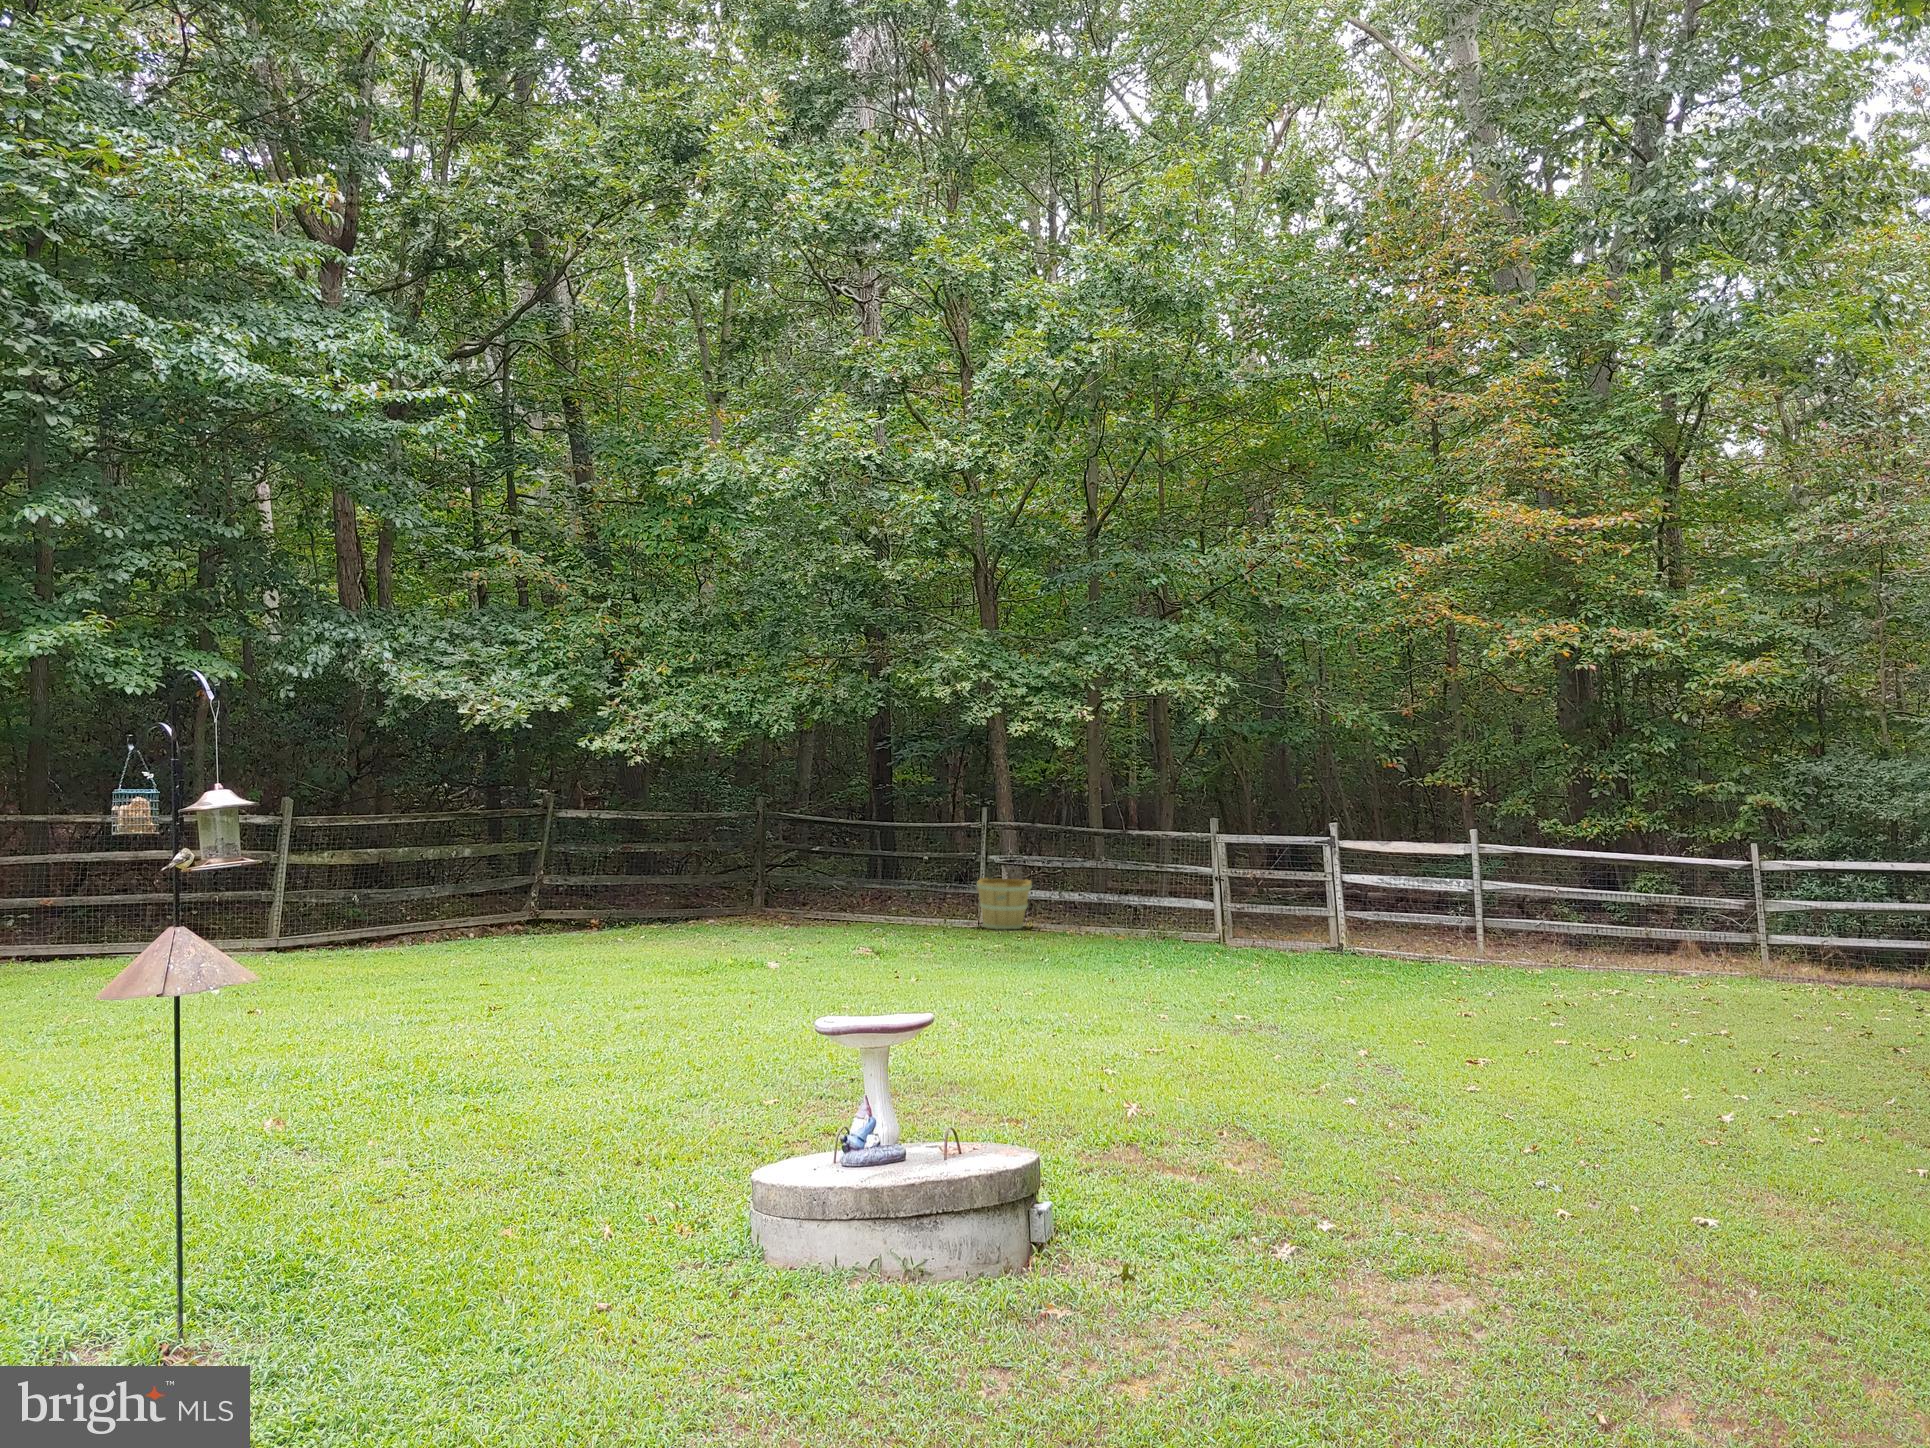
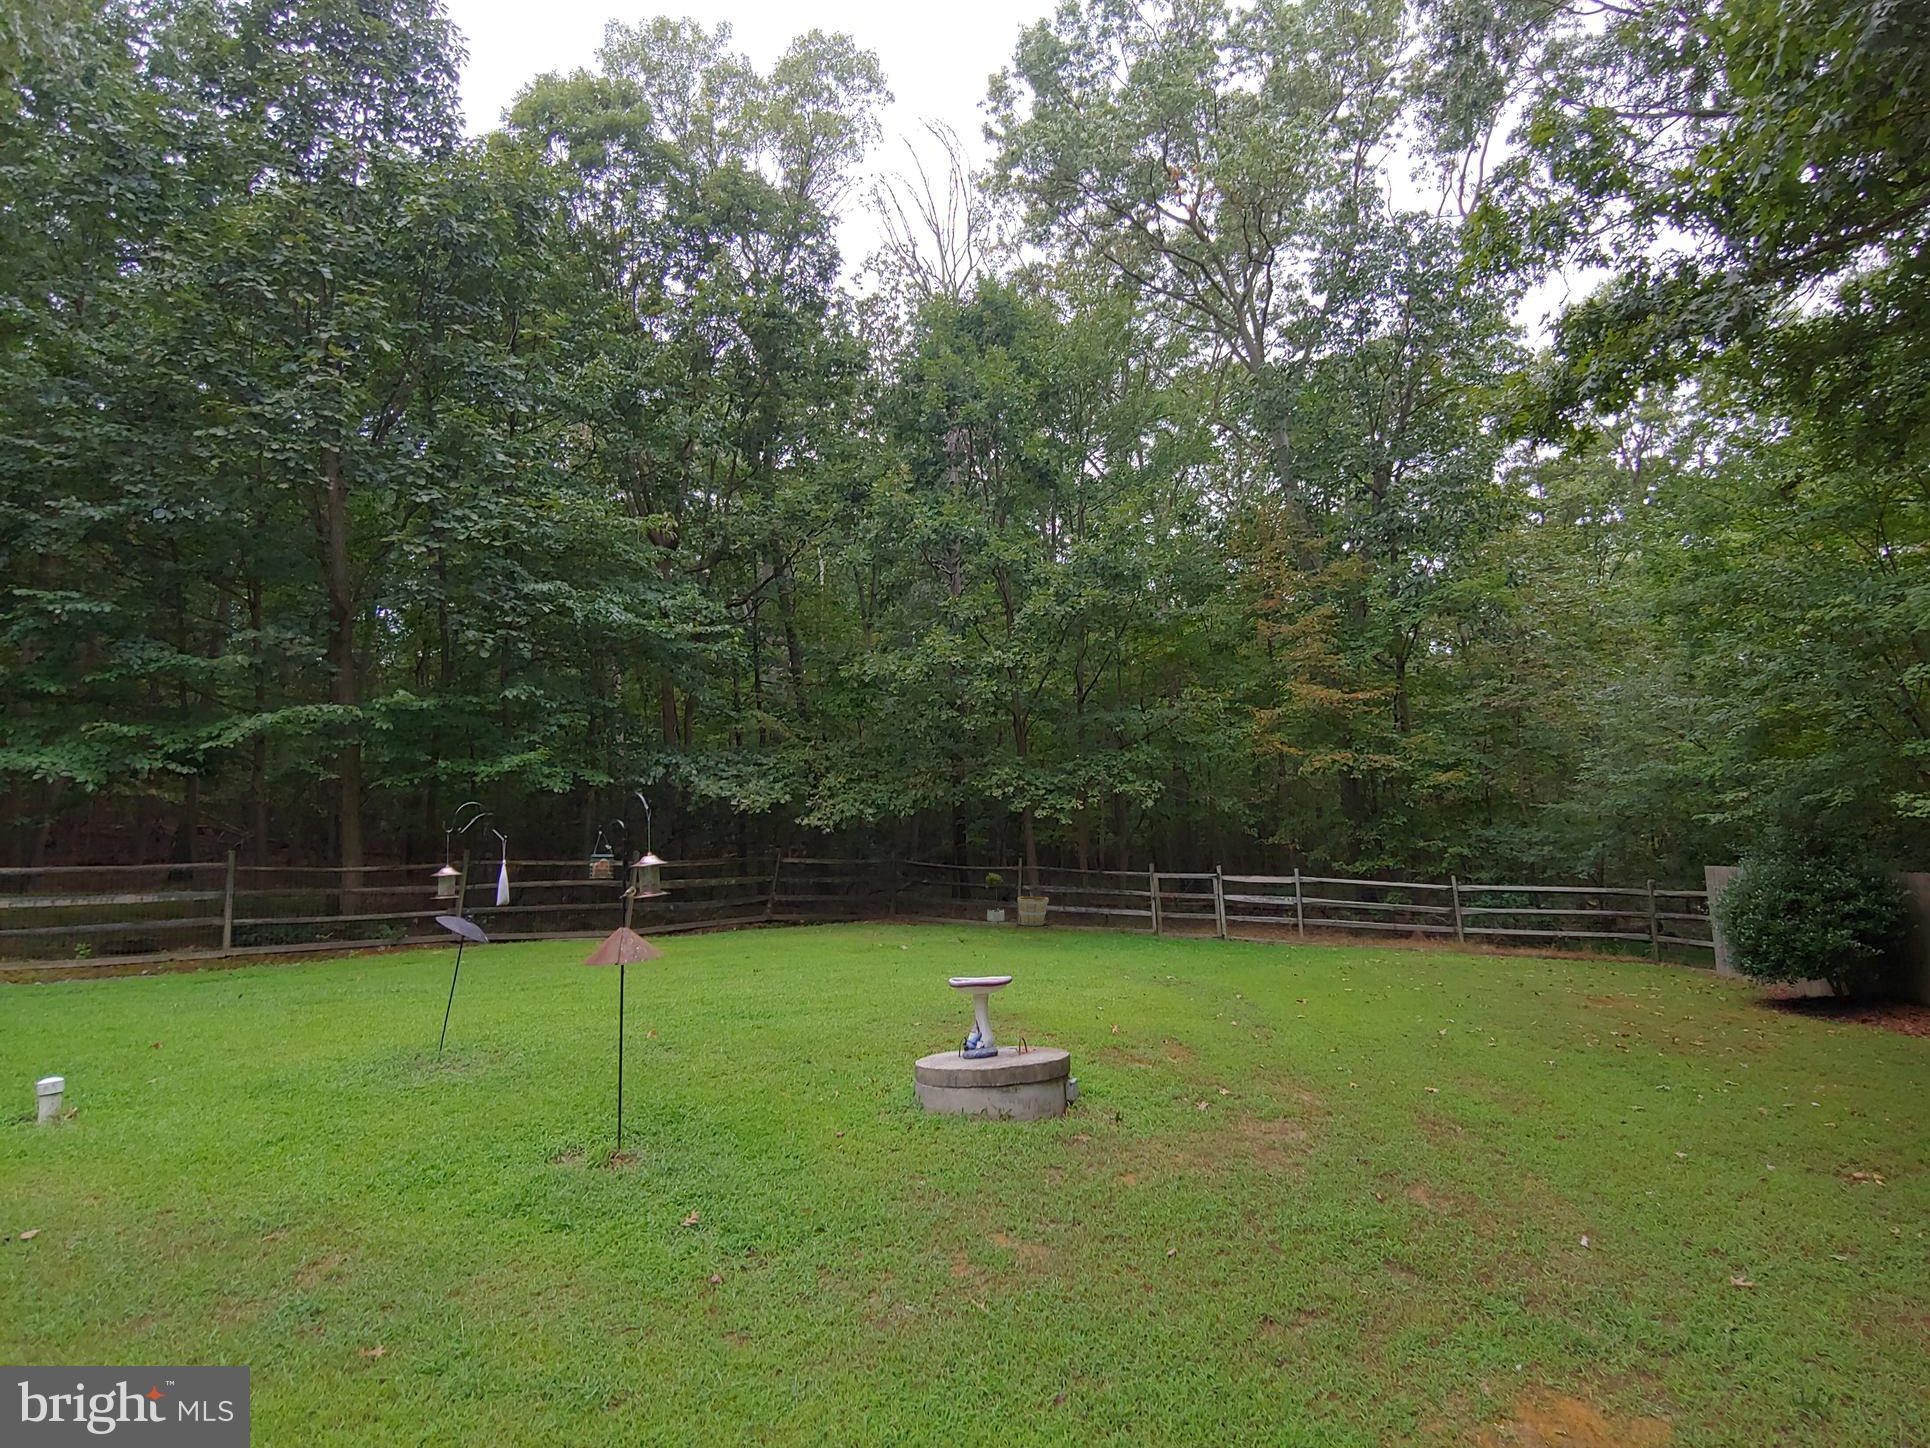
potted tree: none [921,836,956,923] -> present [986,873,1005,922]

